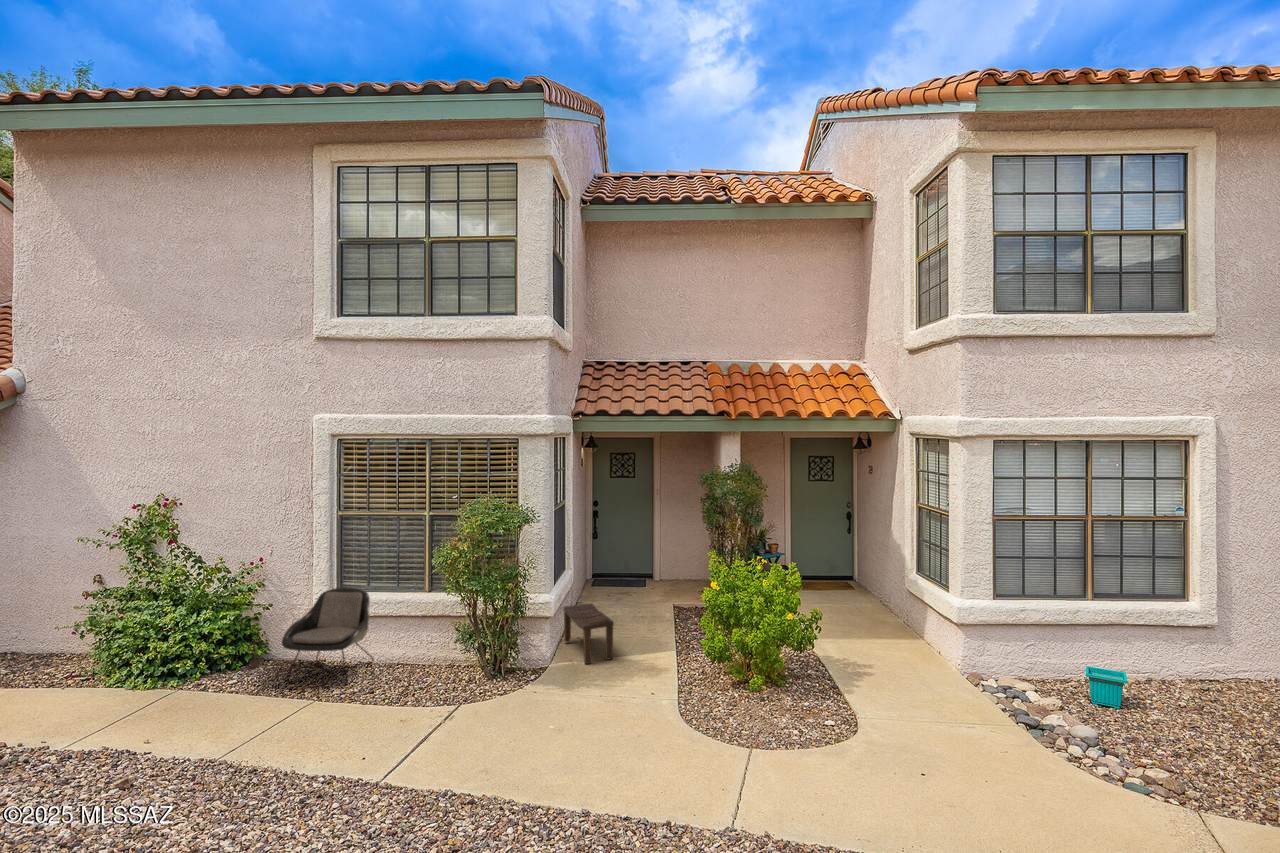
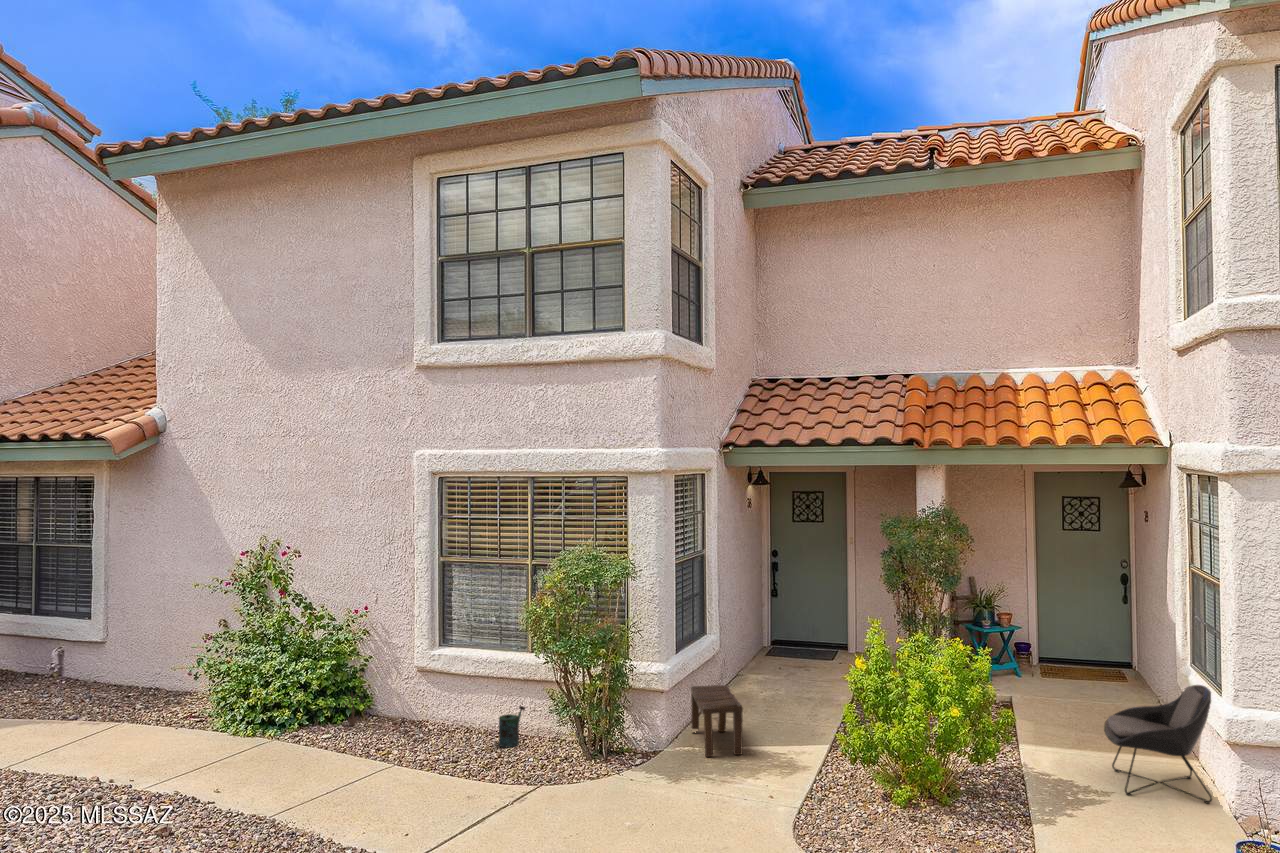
lounge chair: present [282,587,374,684] -> present [1104,685,1212,804]
watering can: none [404,636,426,674] -> present [499,706,525,748]

